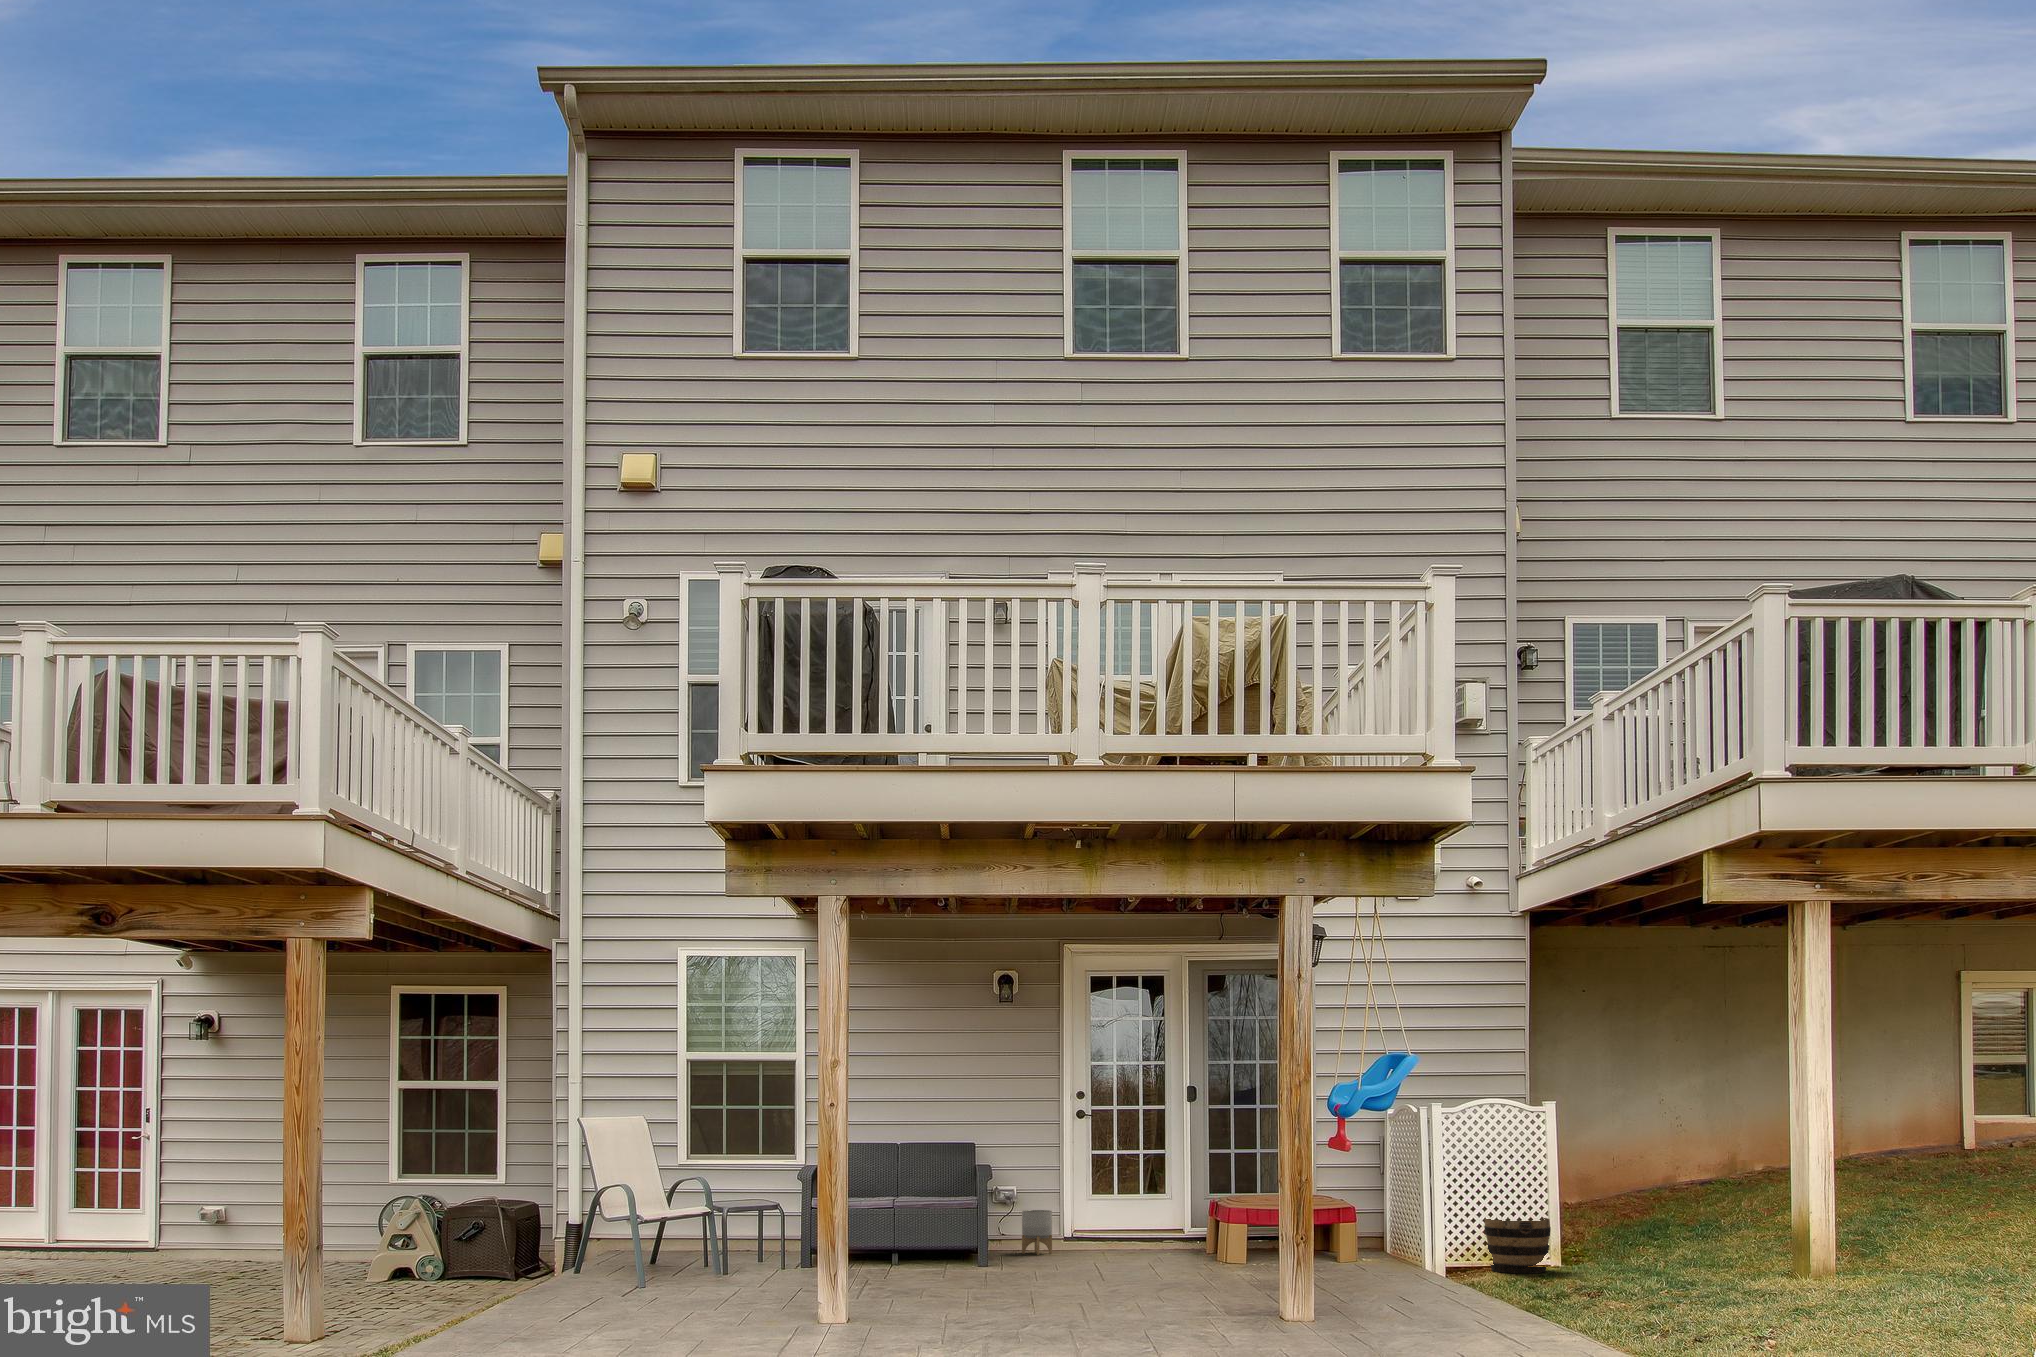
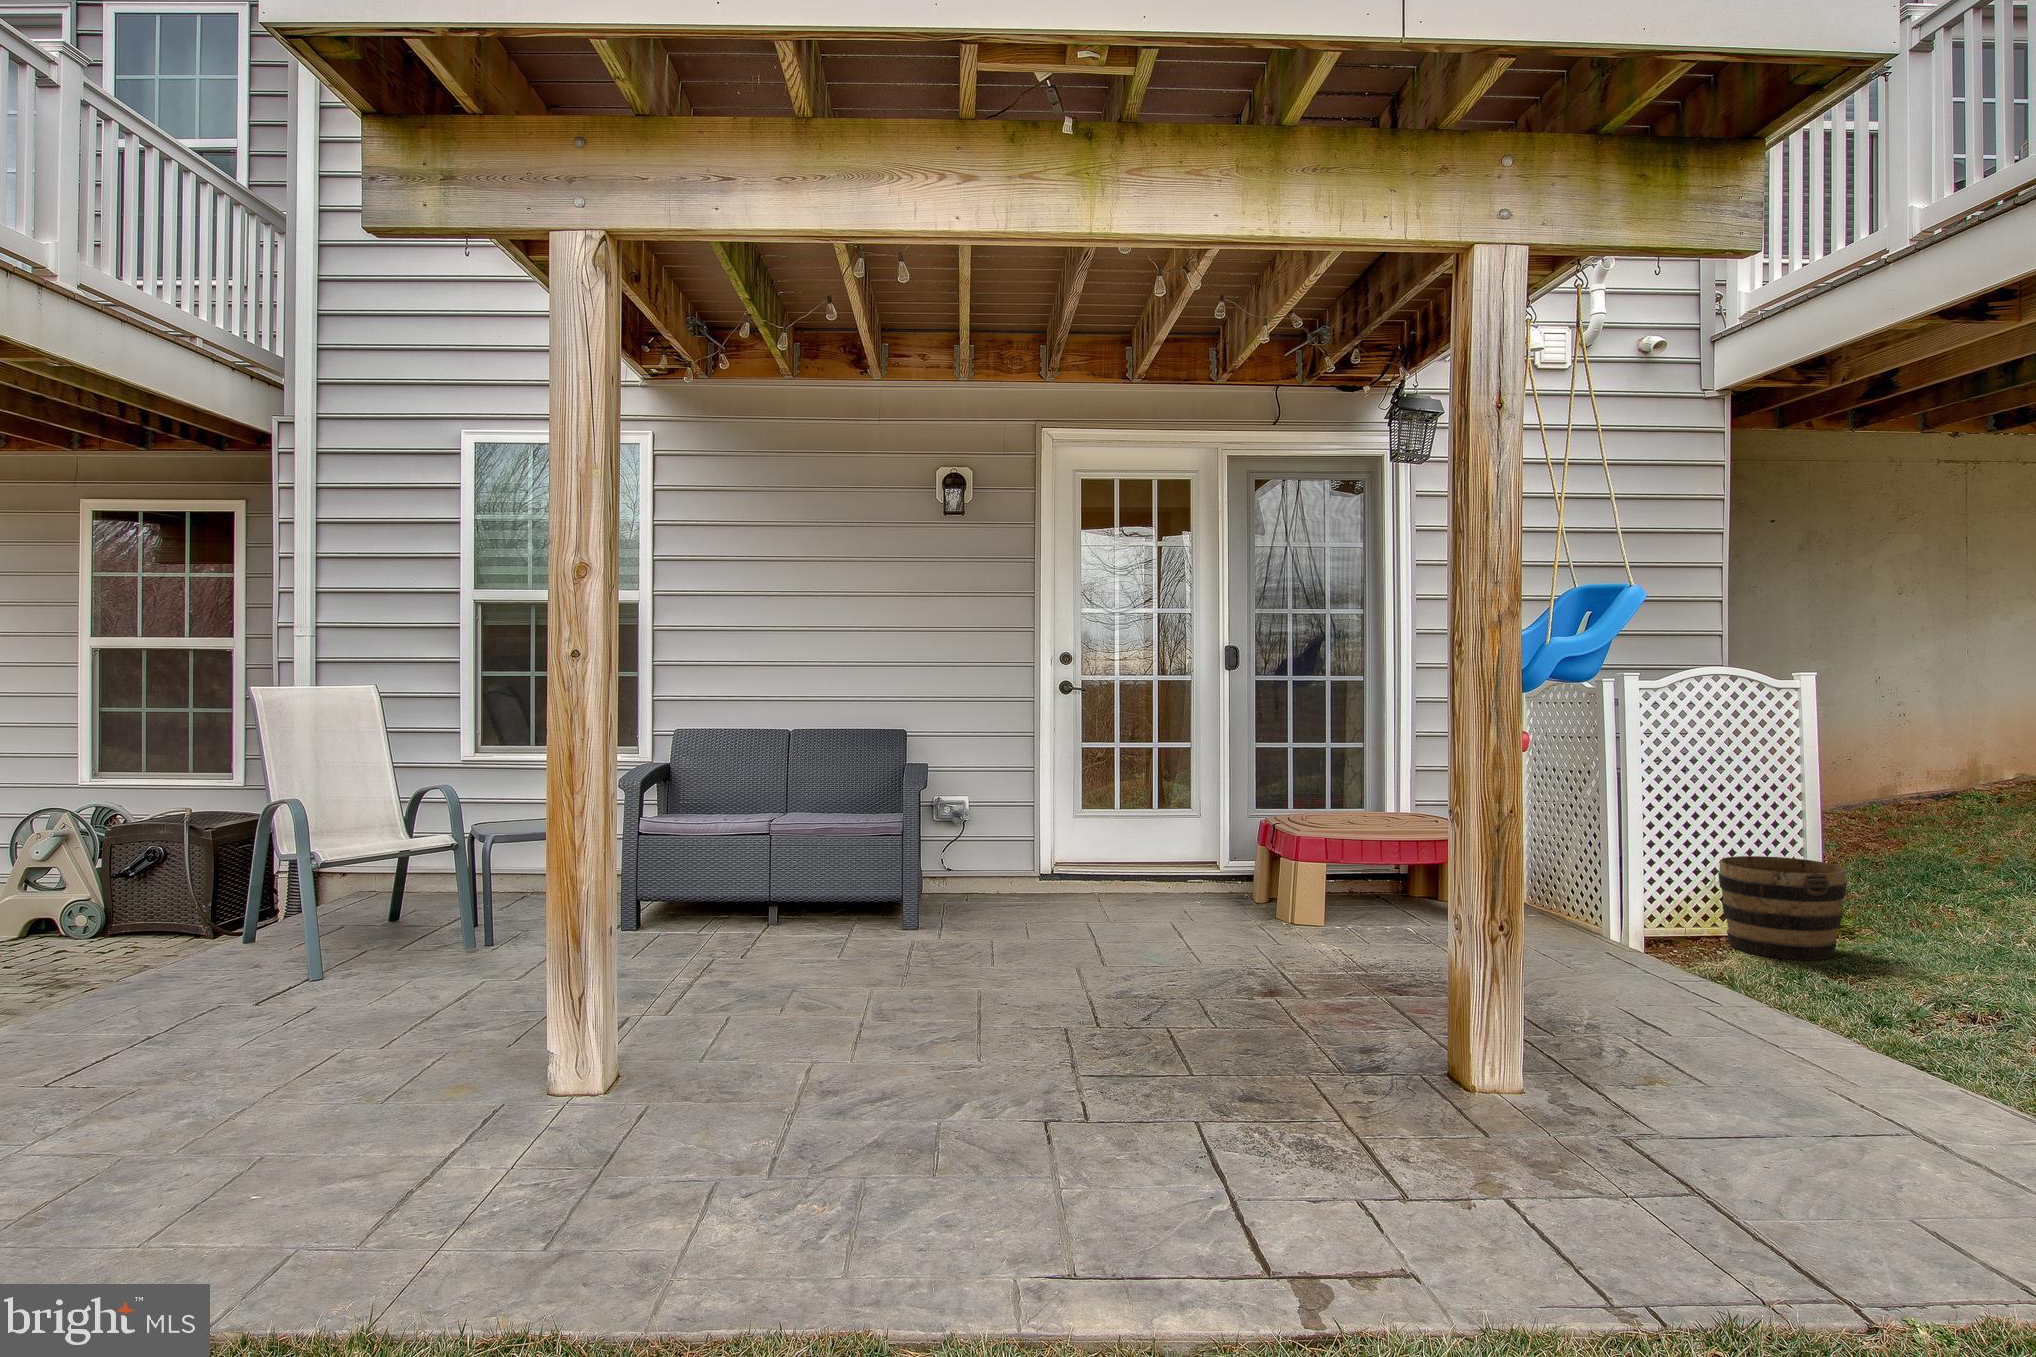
planter: present [1022,1210,1052,1255] -> none [976,832,1019,898]

